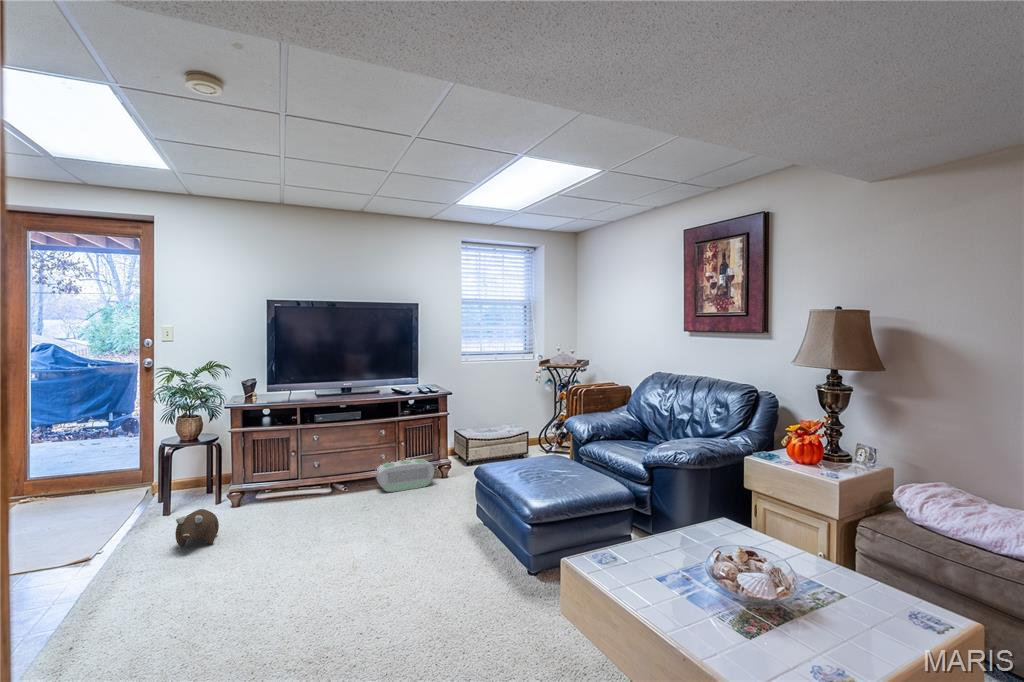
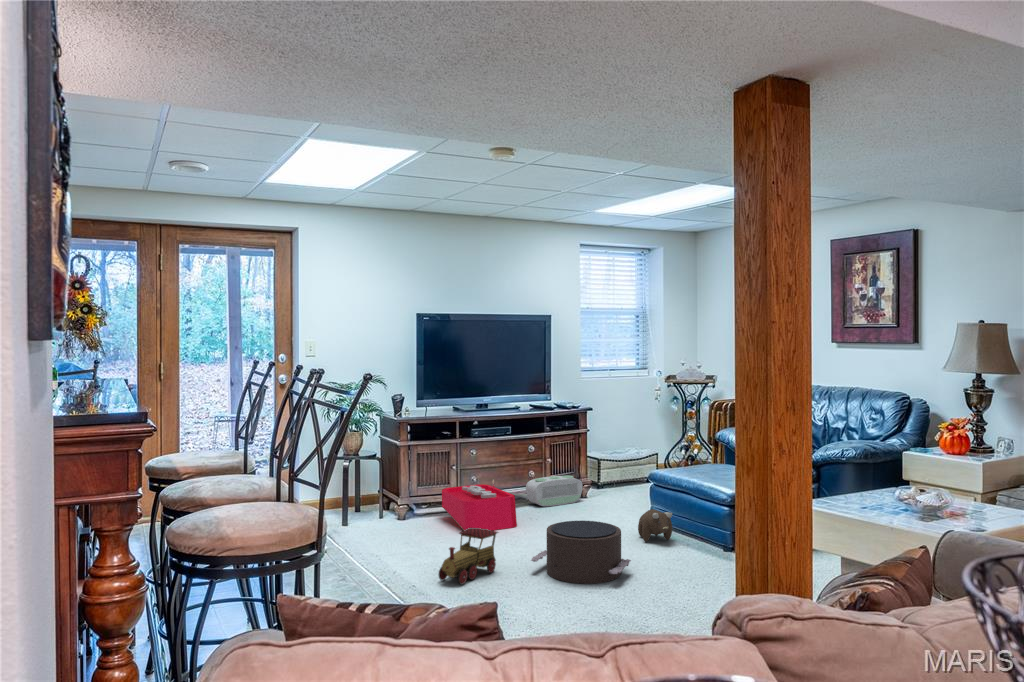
storage bin: none [266,464,341,532] -> present [442,479,517,530]
plush toy: present [175,509,219,546] -> present [638,509,672,542]
pouf: none [250,542,377,647] -> present [531,521,631,584]
toy train: none [111,551,221,645] -> present [439,528,498,585]

